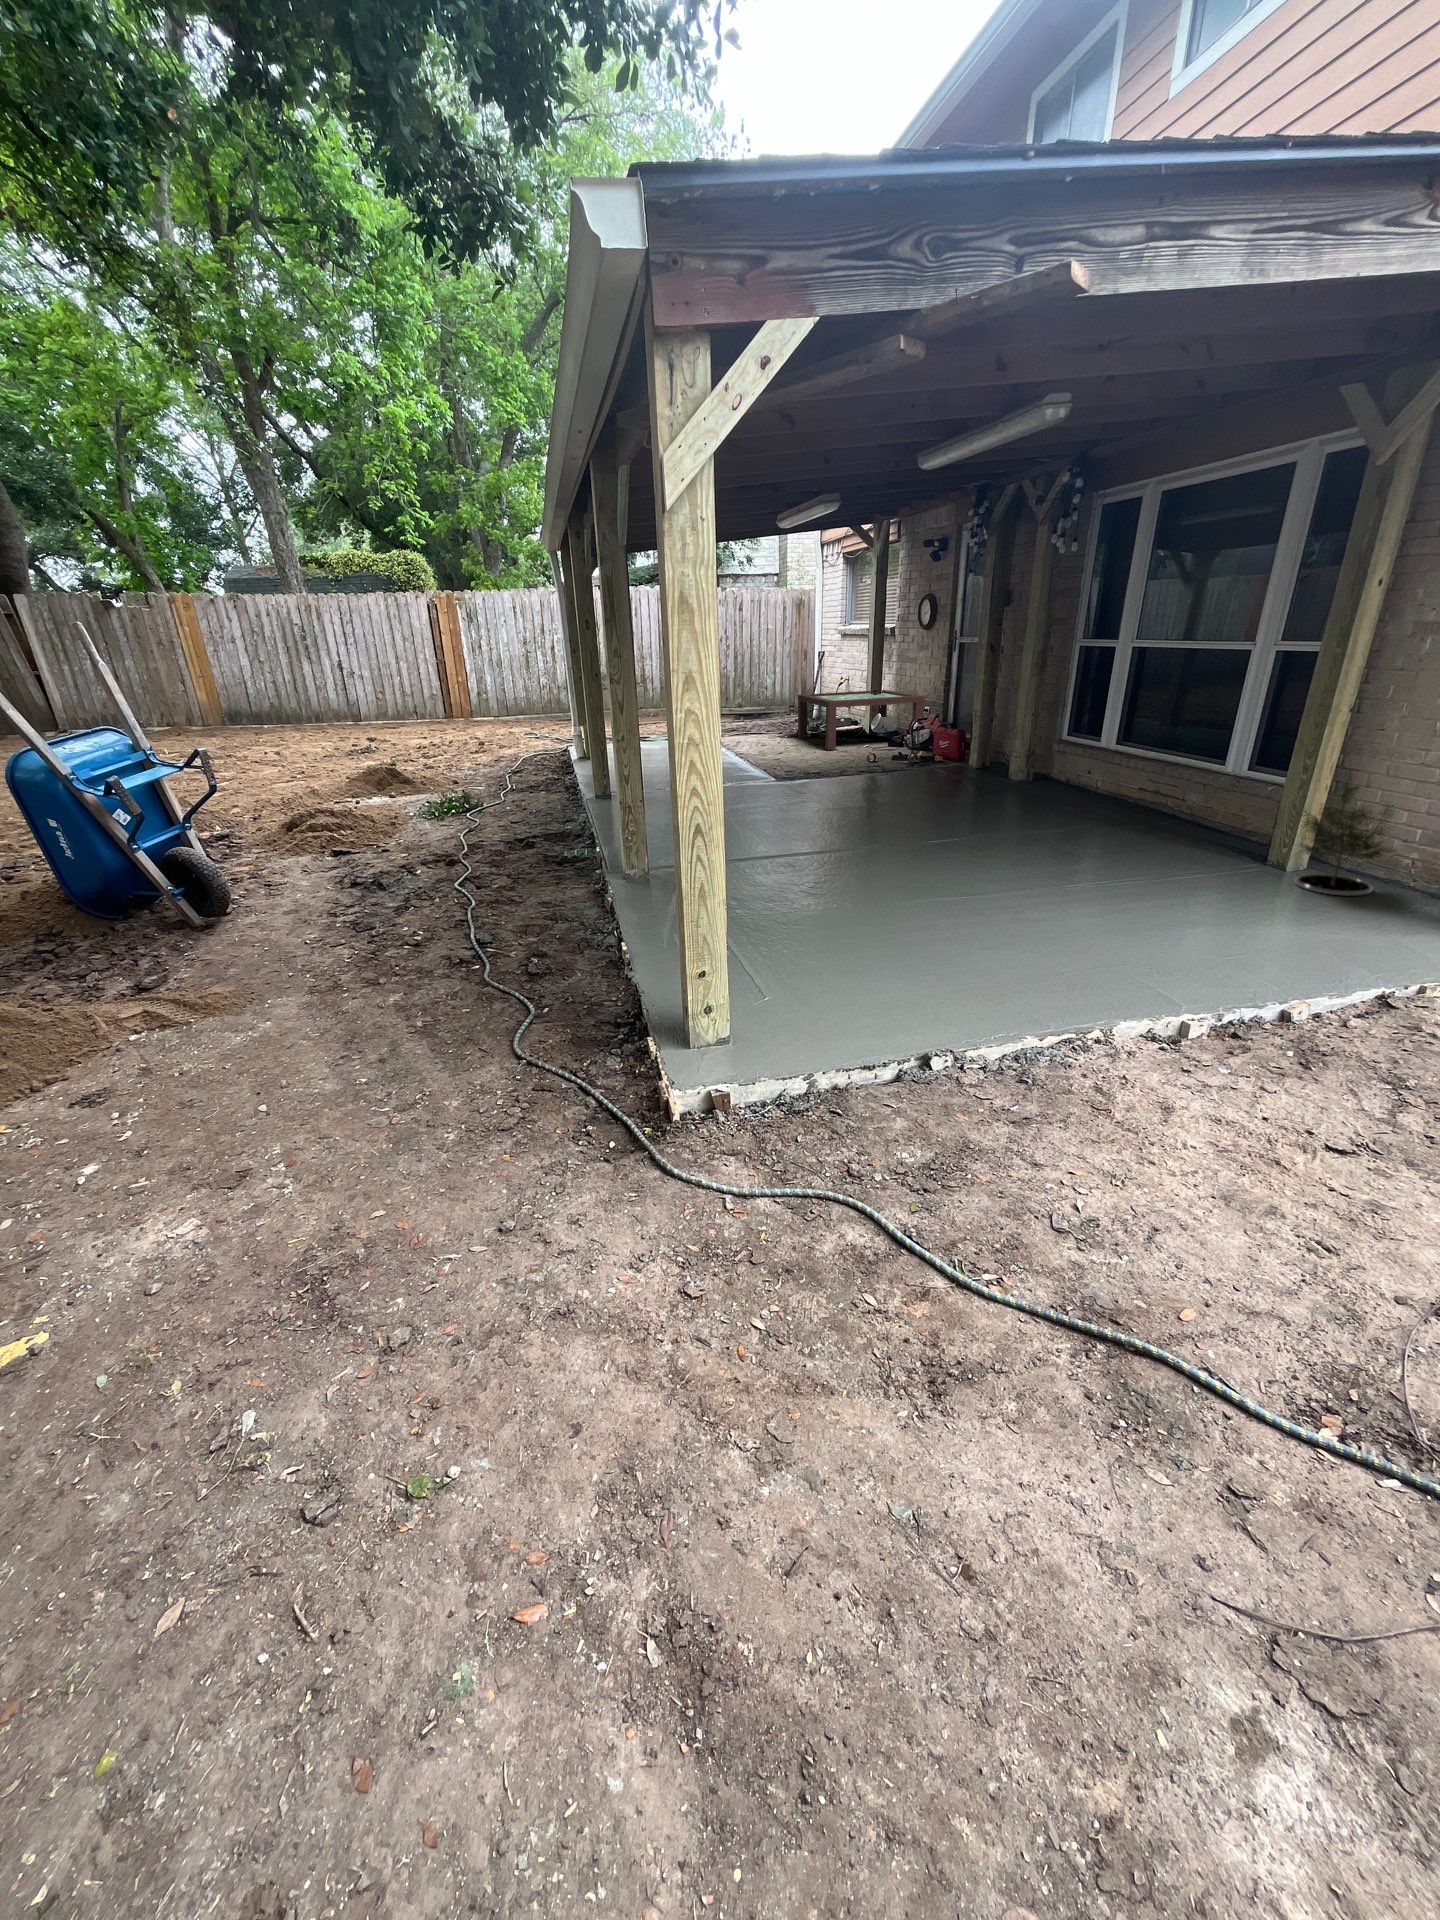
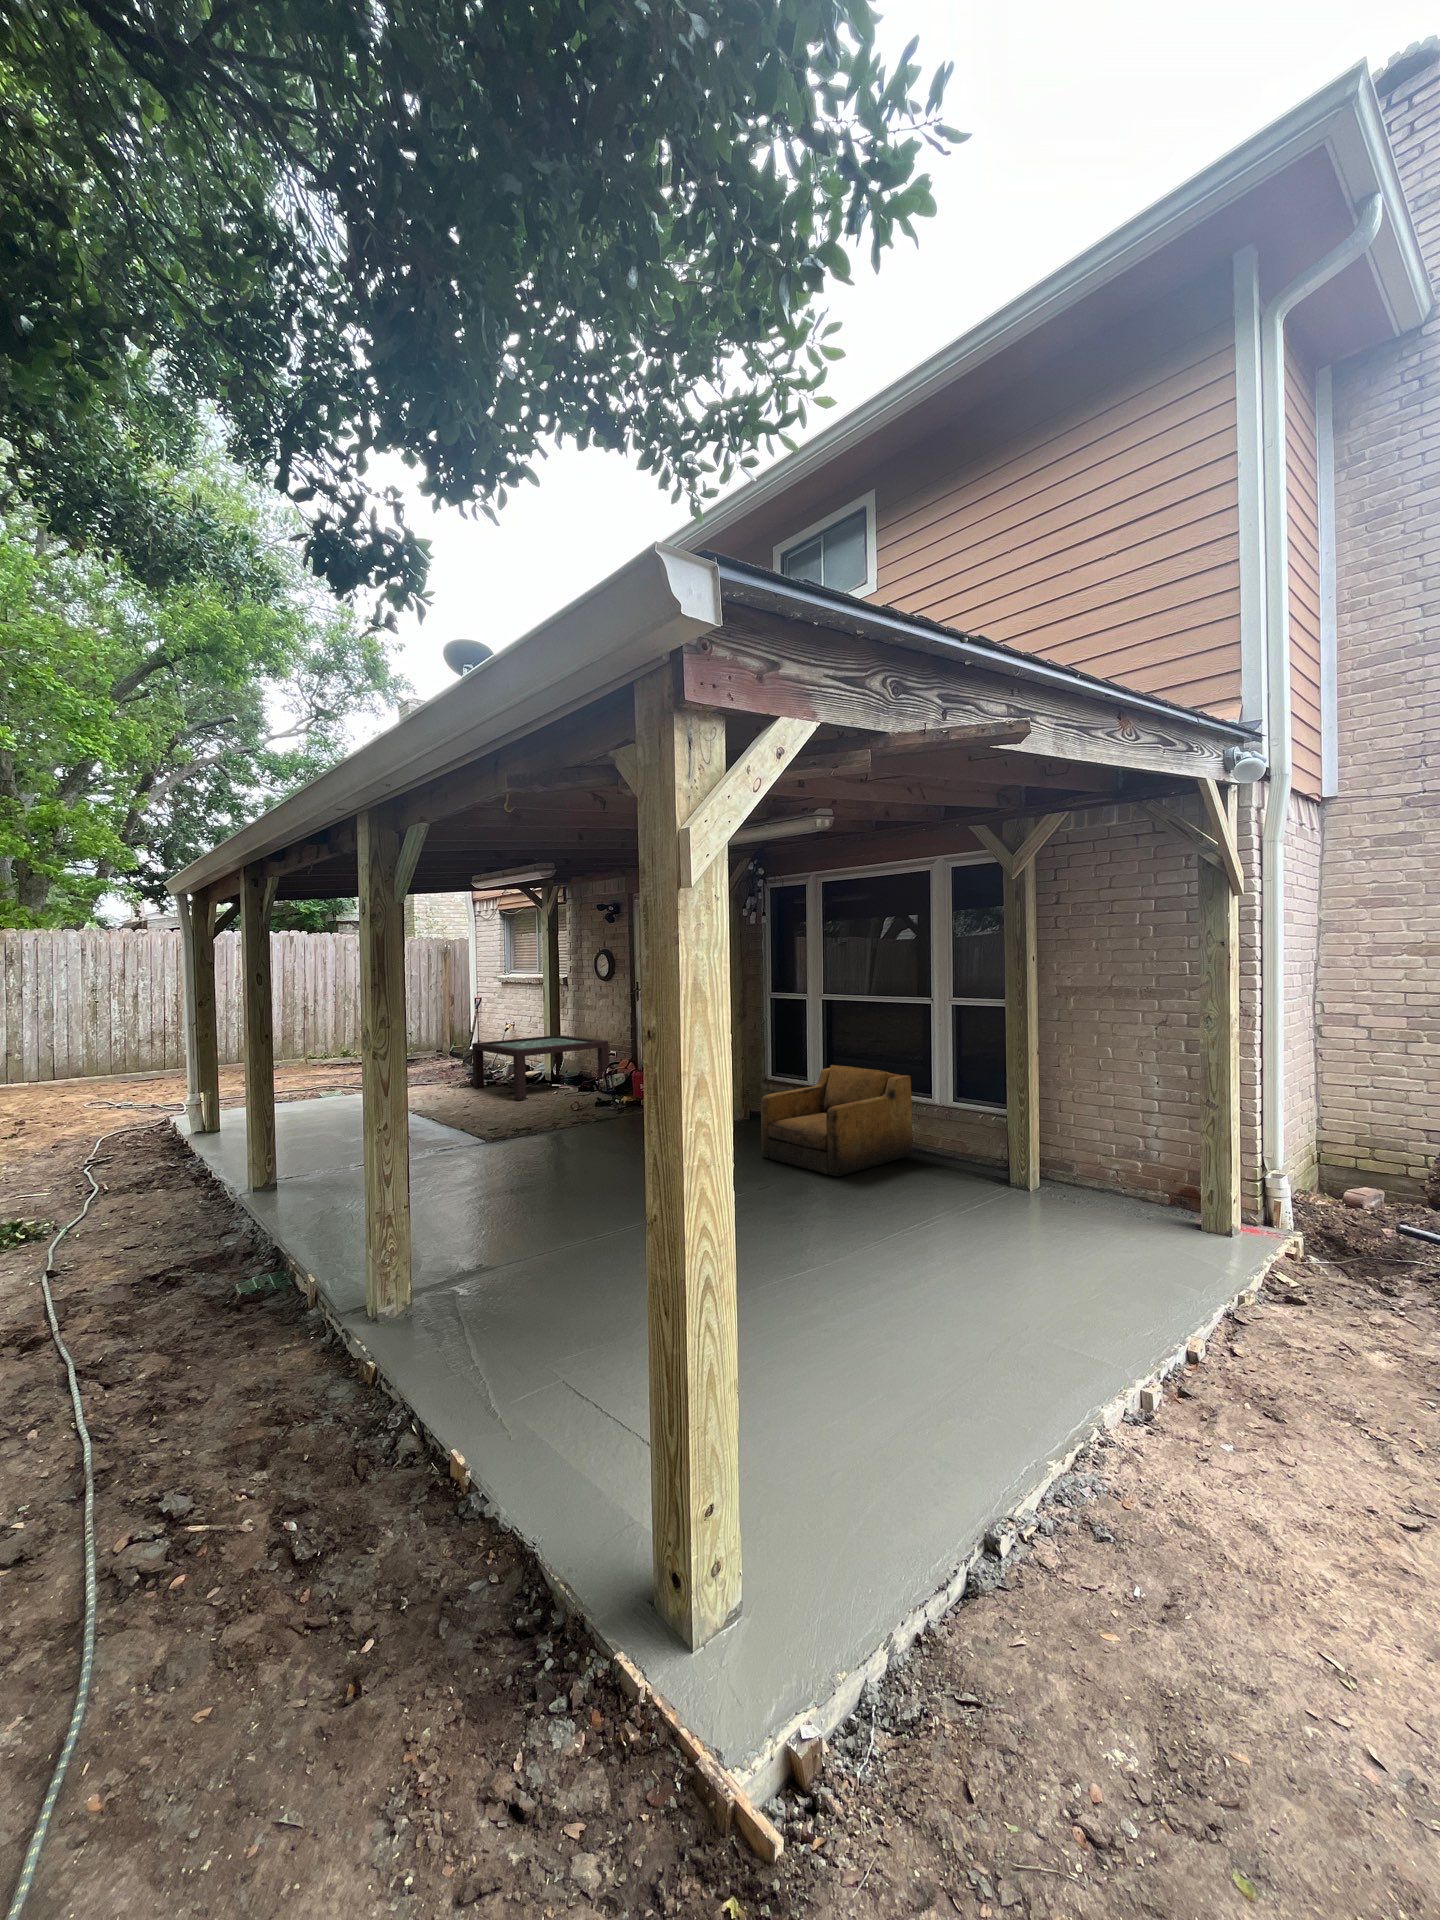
armchair: none [1015,722,1199,835] -> present [761,1065,913,1177]
potted tree: present [1294,771,1394,896] -> none [1041,1102,1114,1213]

